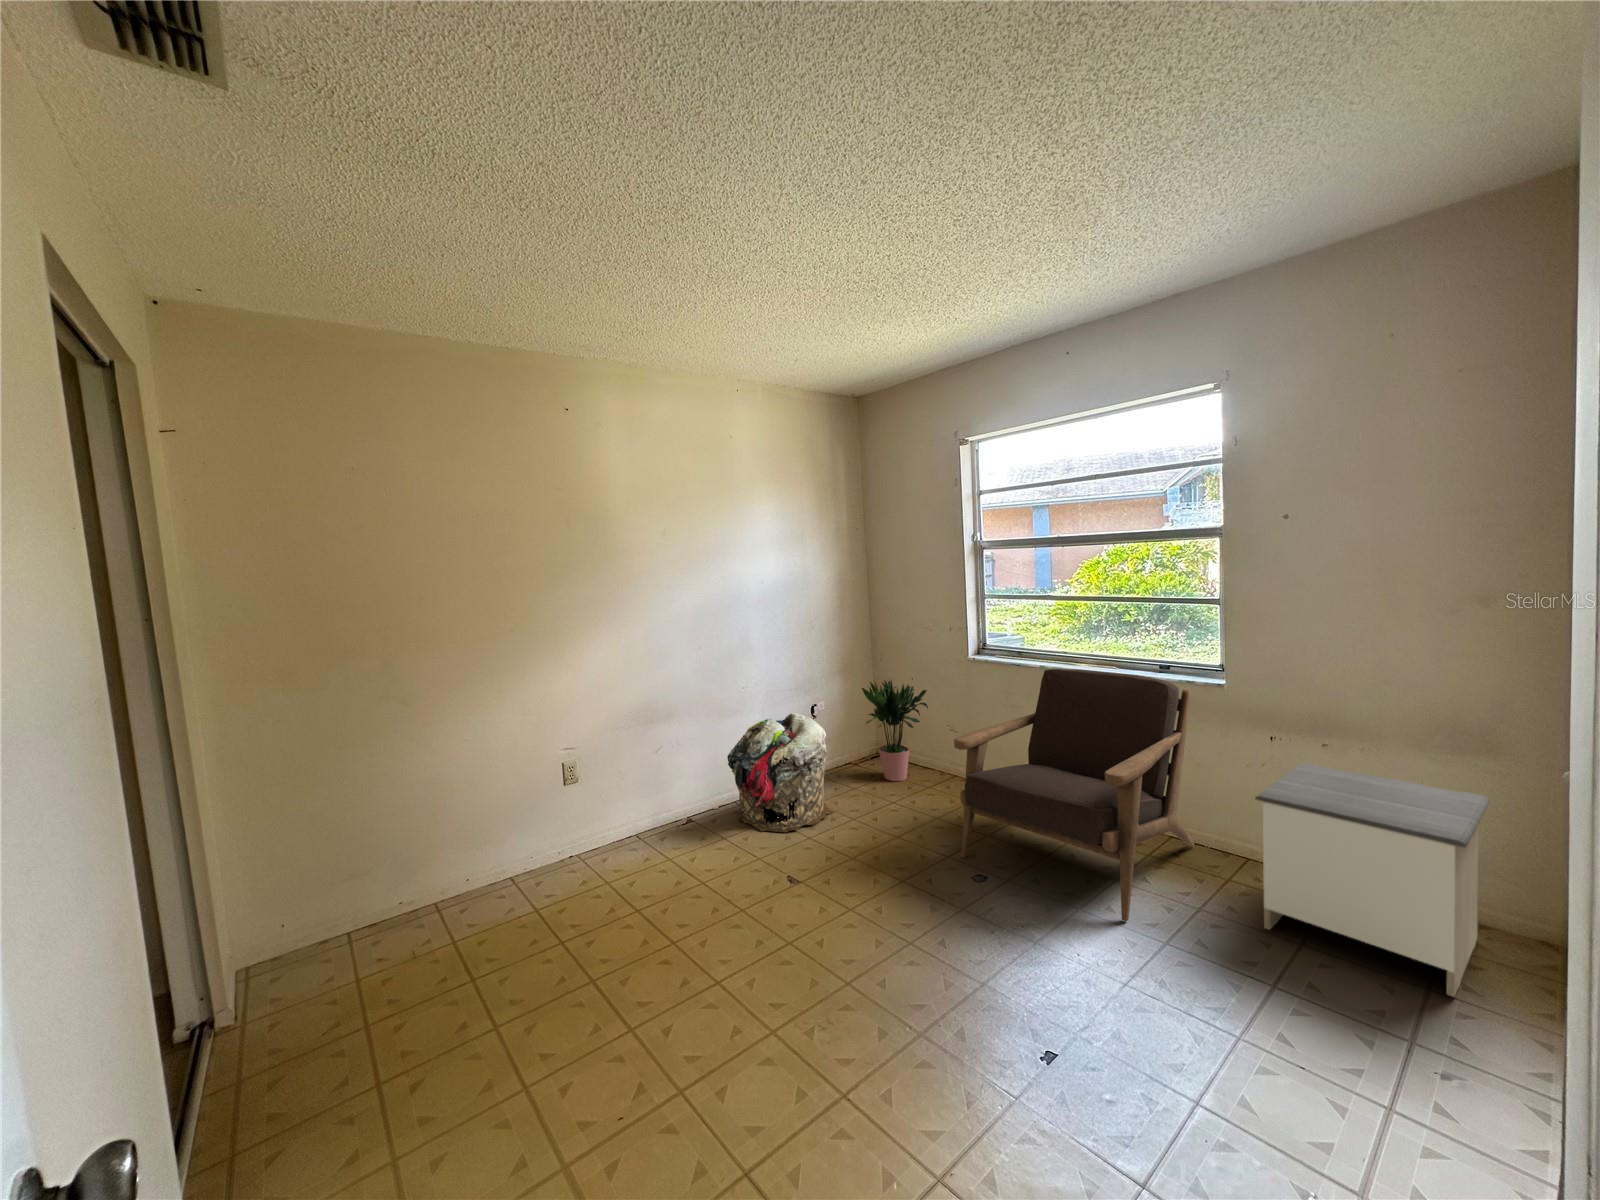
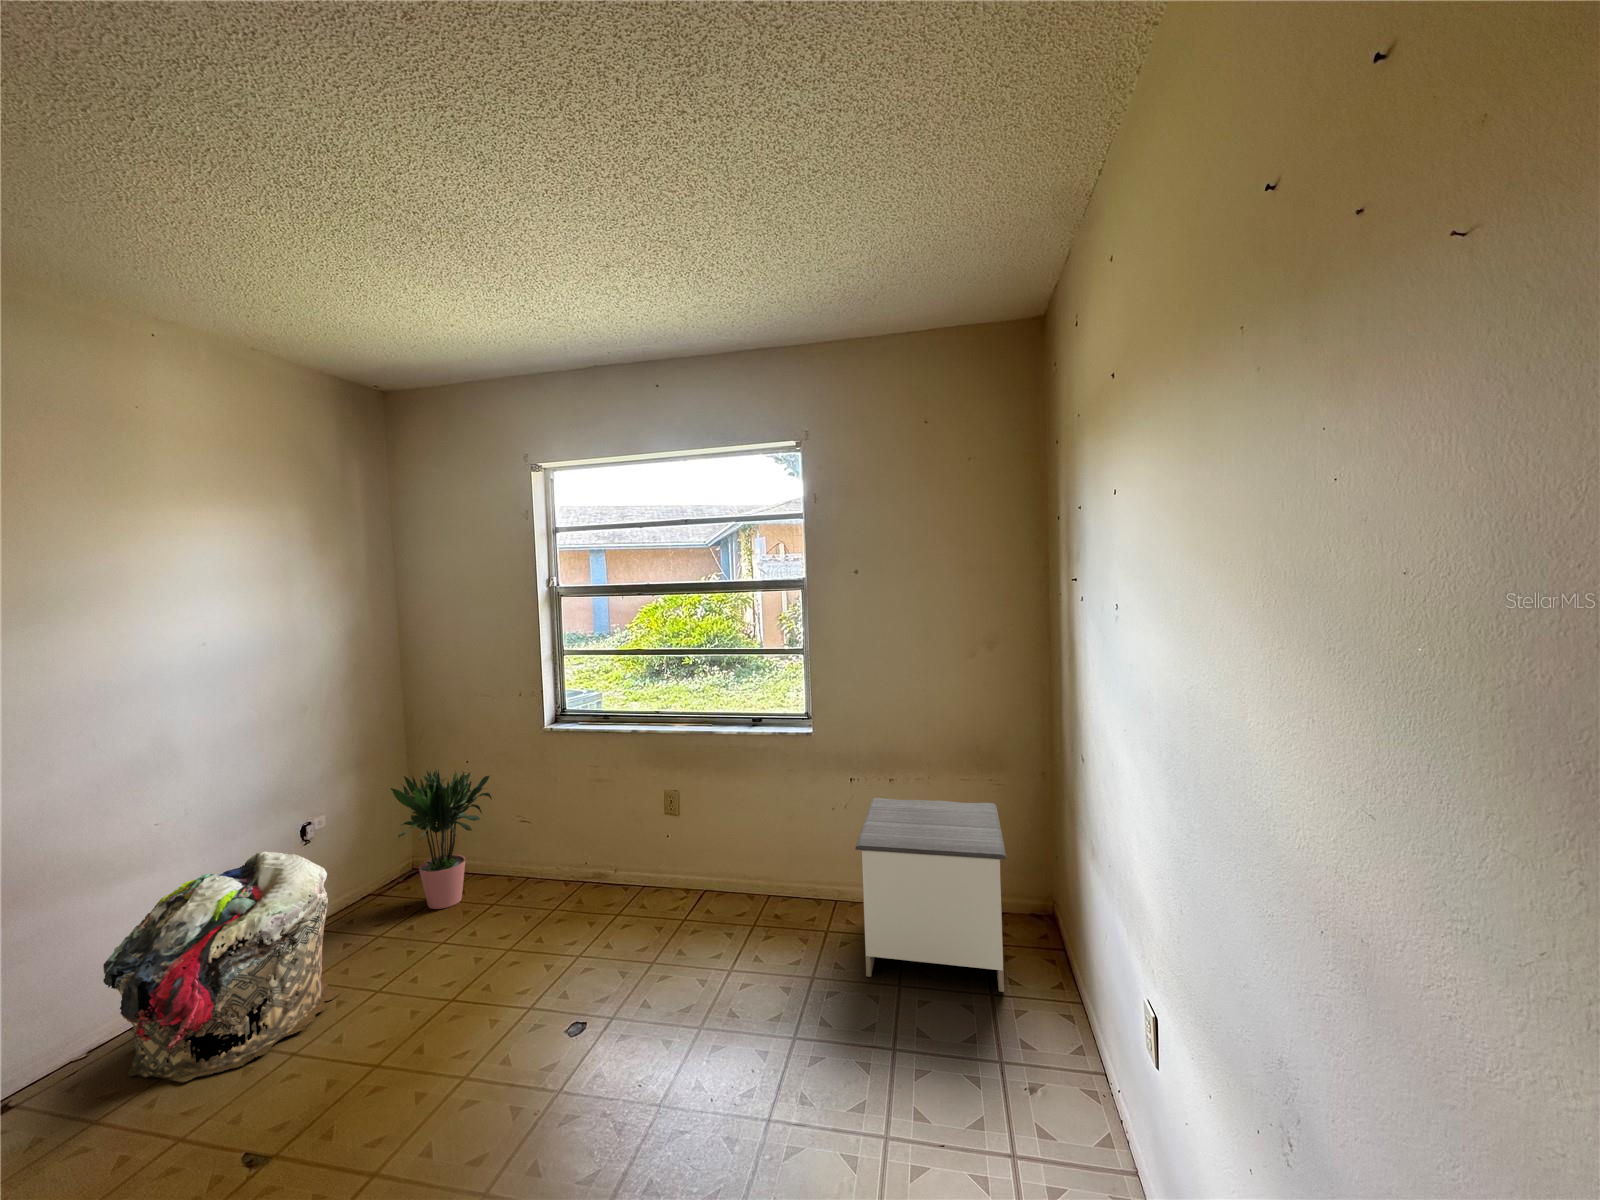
armchair: present [954,669,1194,921] -> none [538,731,790,1024]

